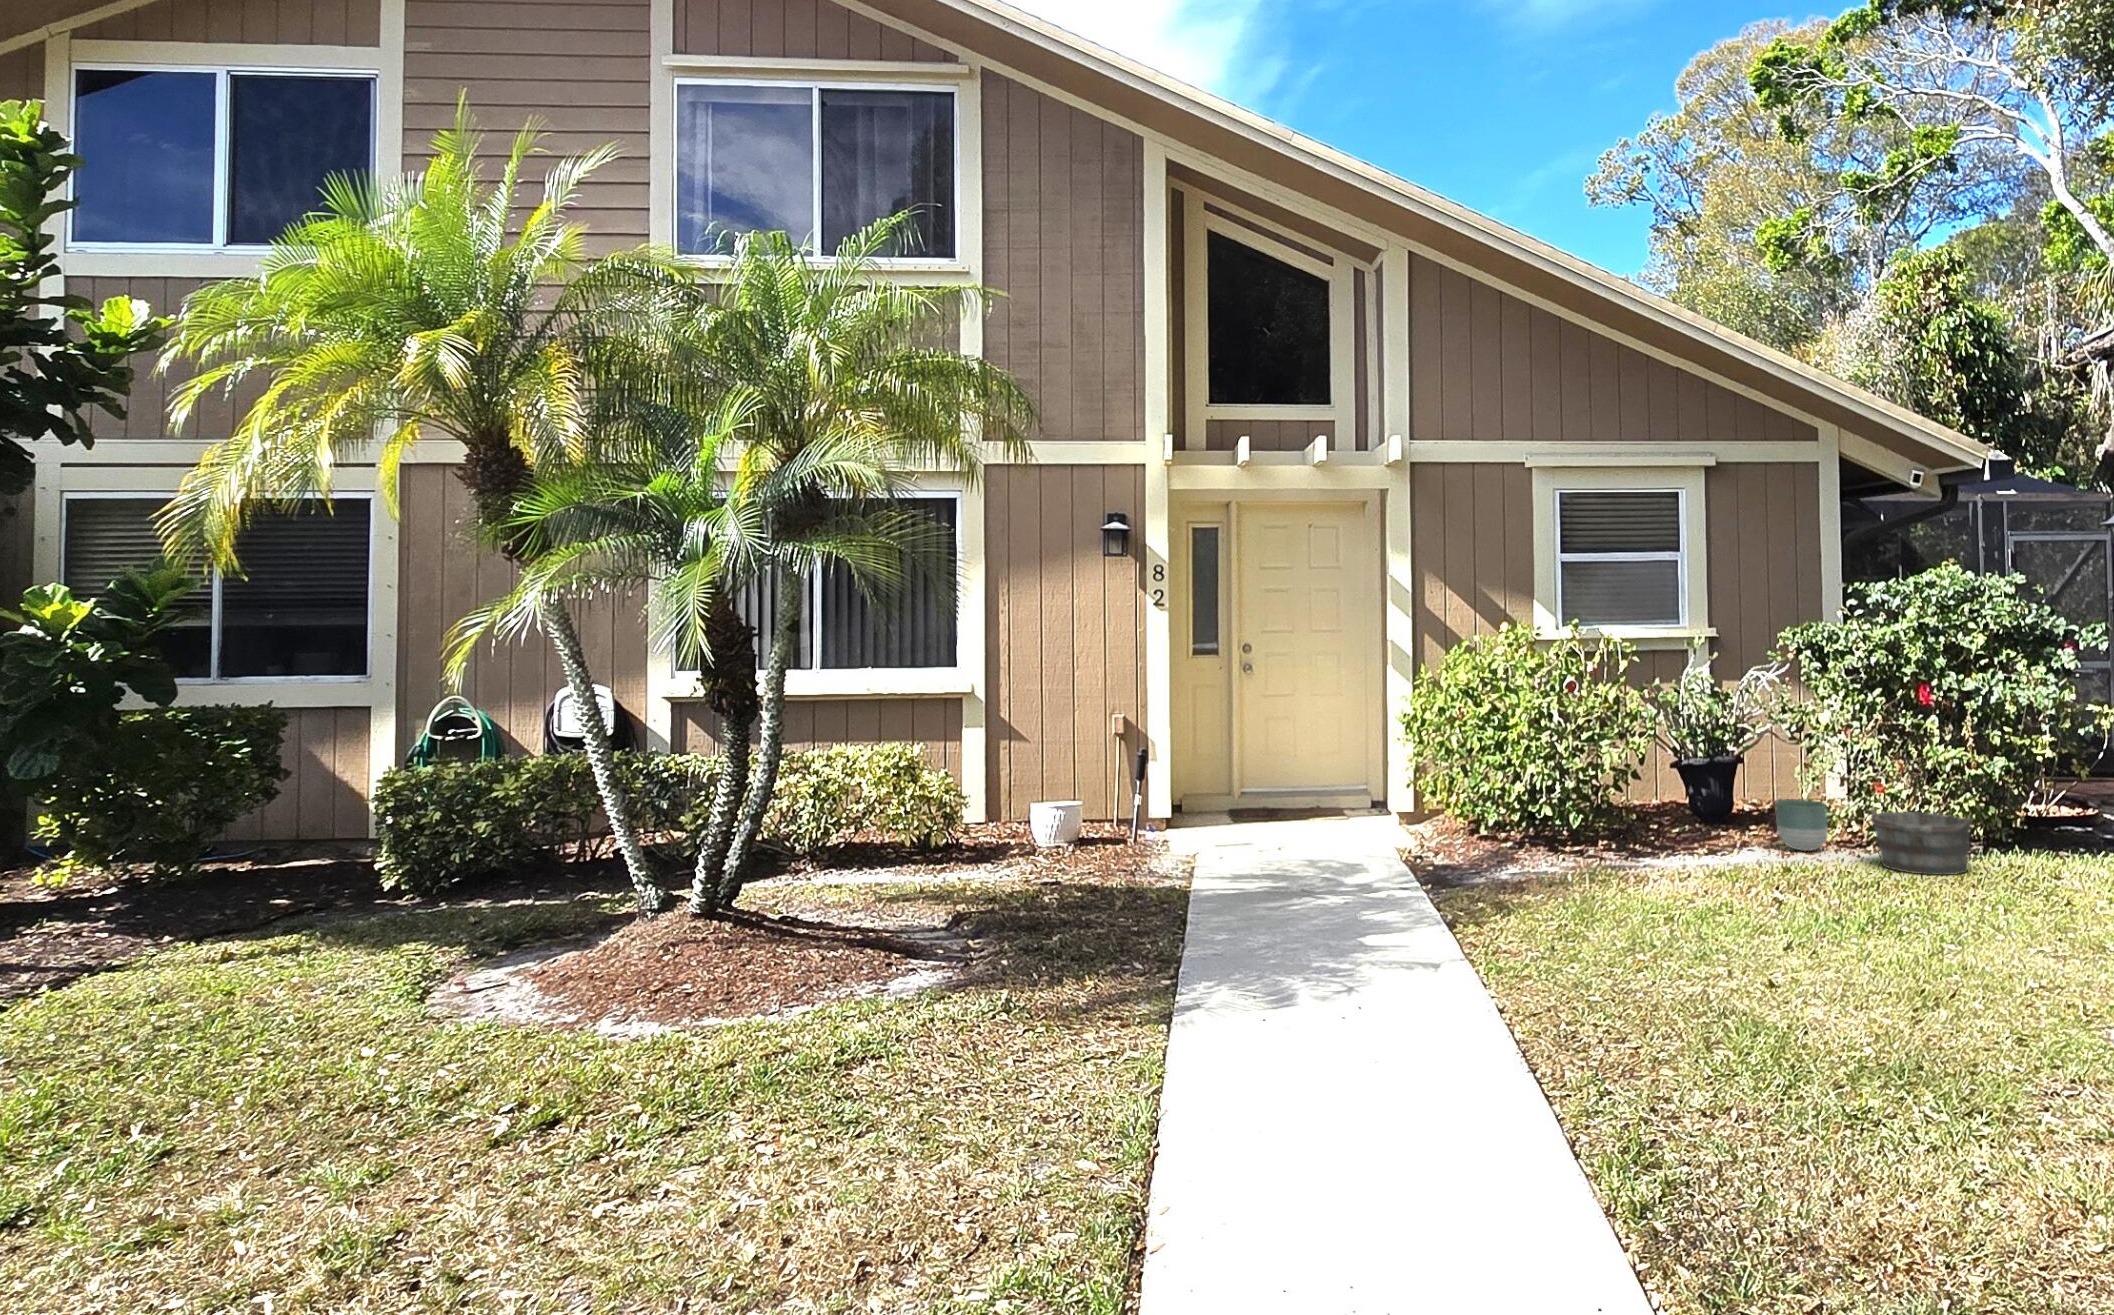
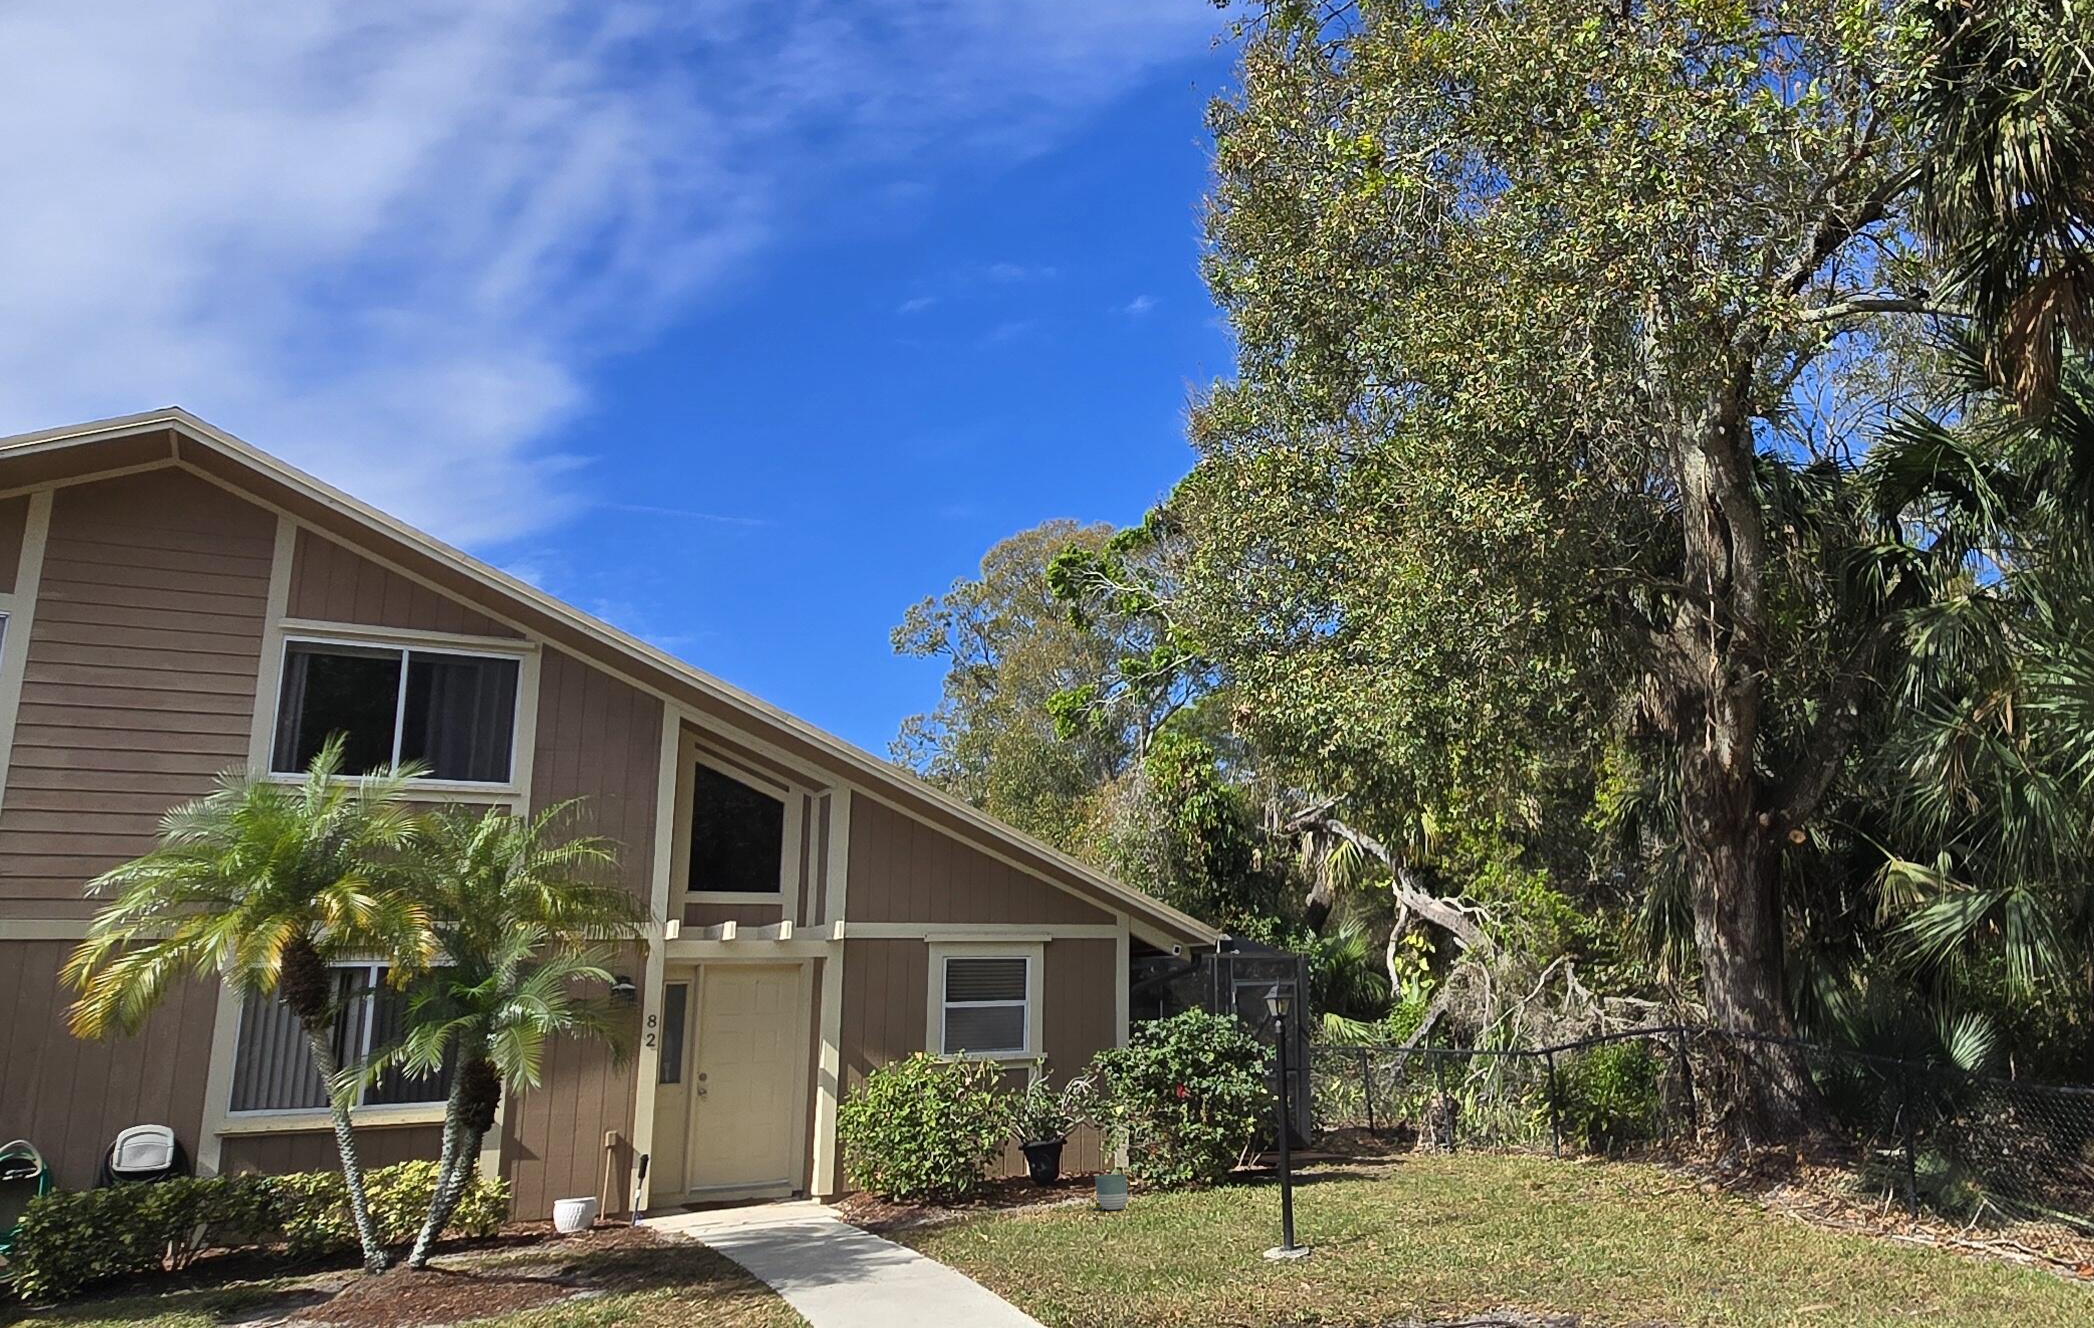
bucket: present [1870,808,1972,875] -> none [1151,1171,1209,1214]

